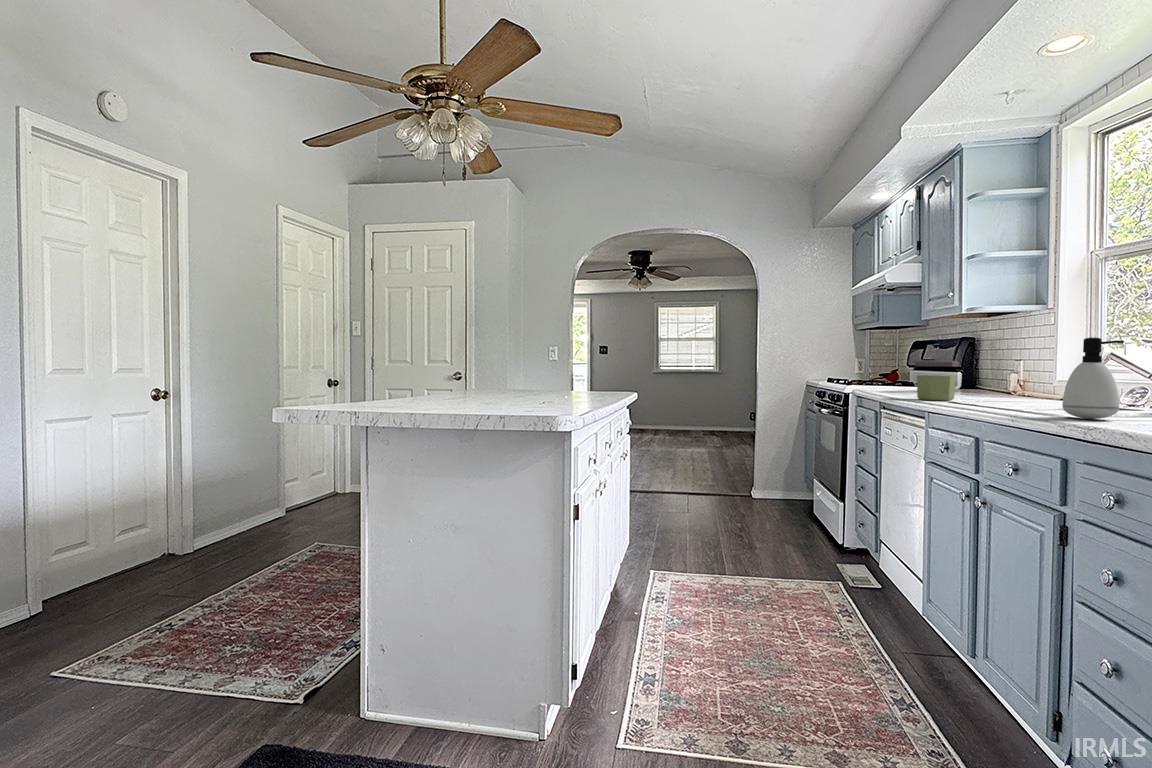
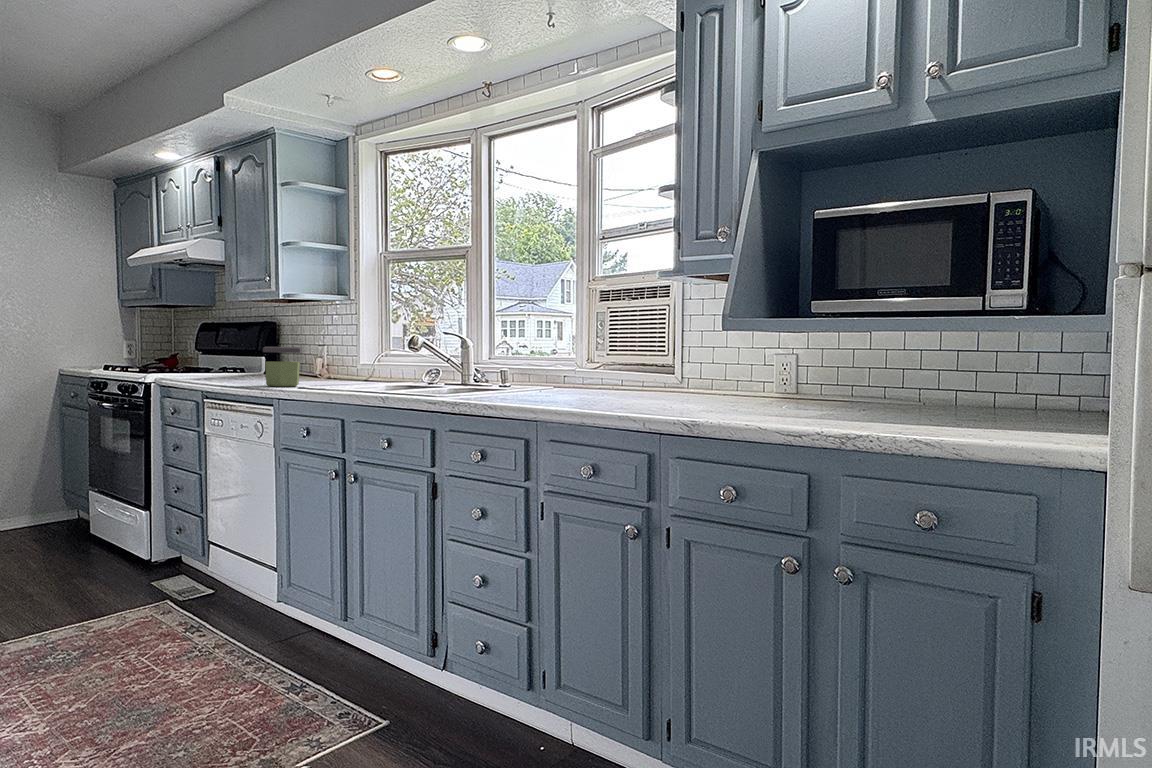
soap dispenser: present [1062,337,1124,419] -> none [410,333,448,397]

